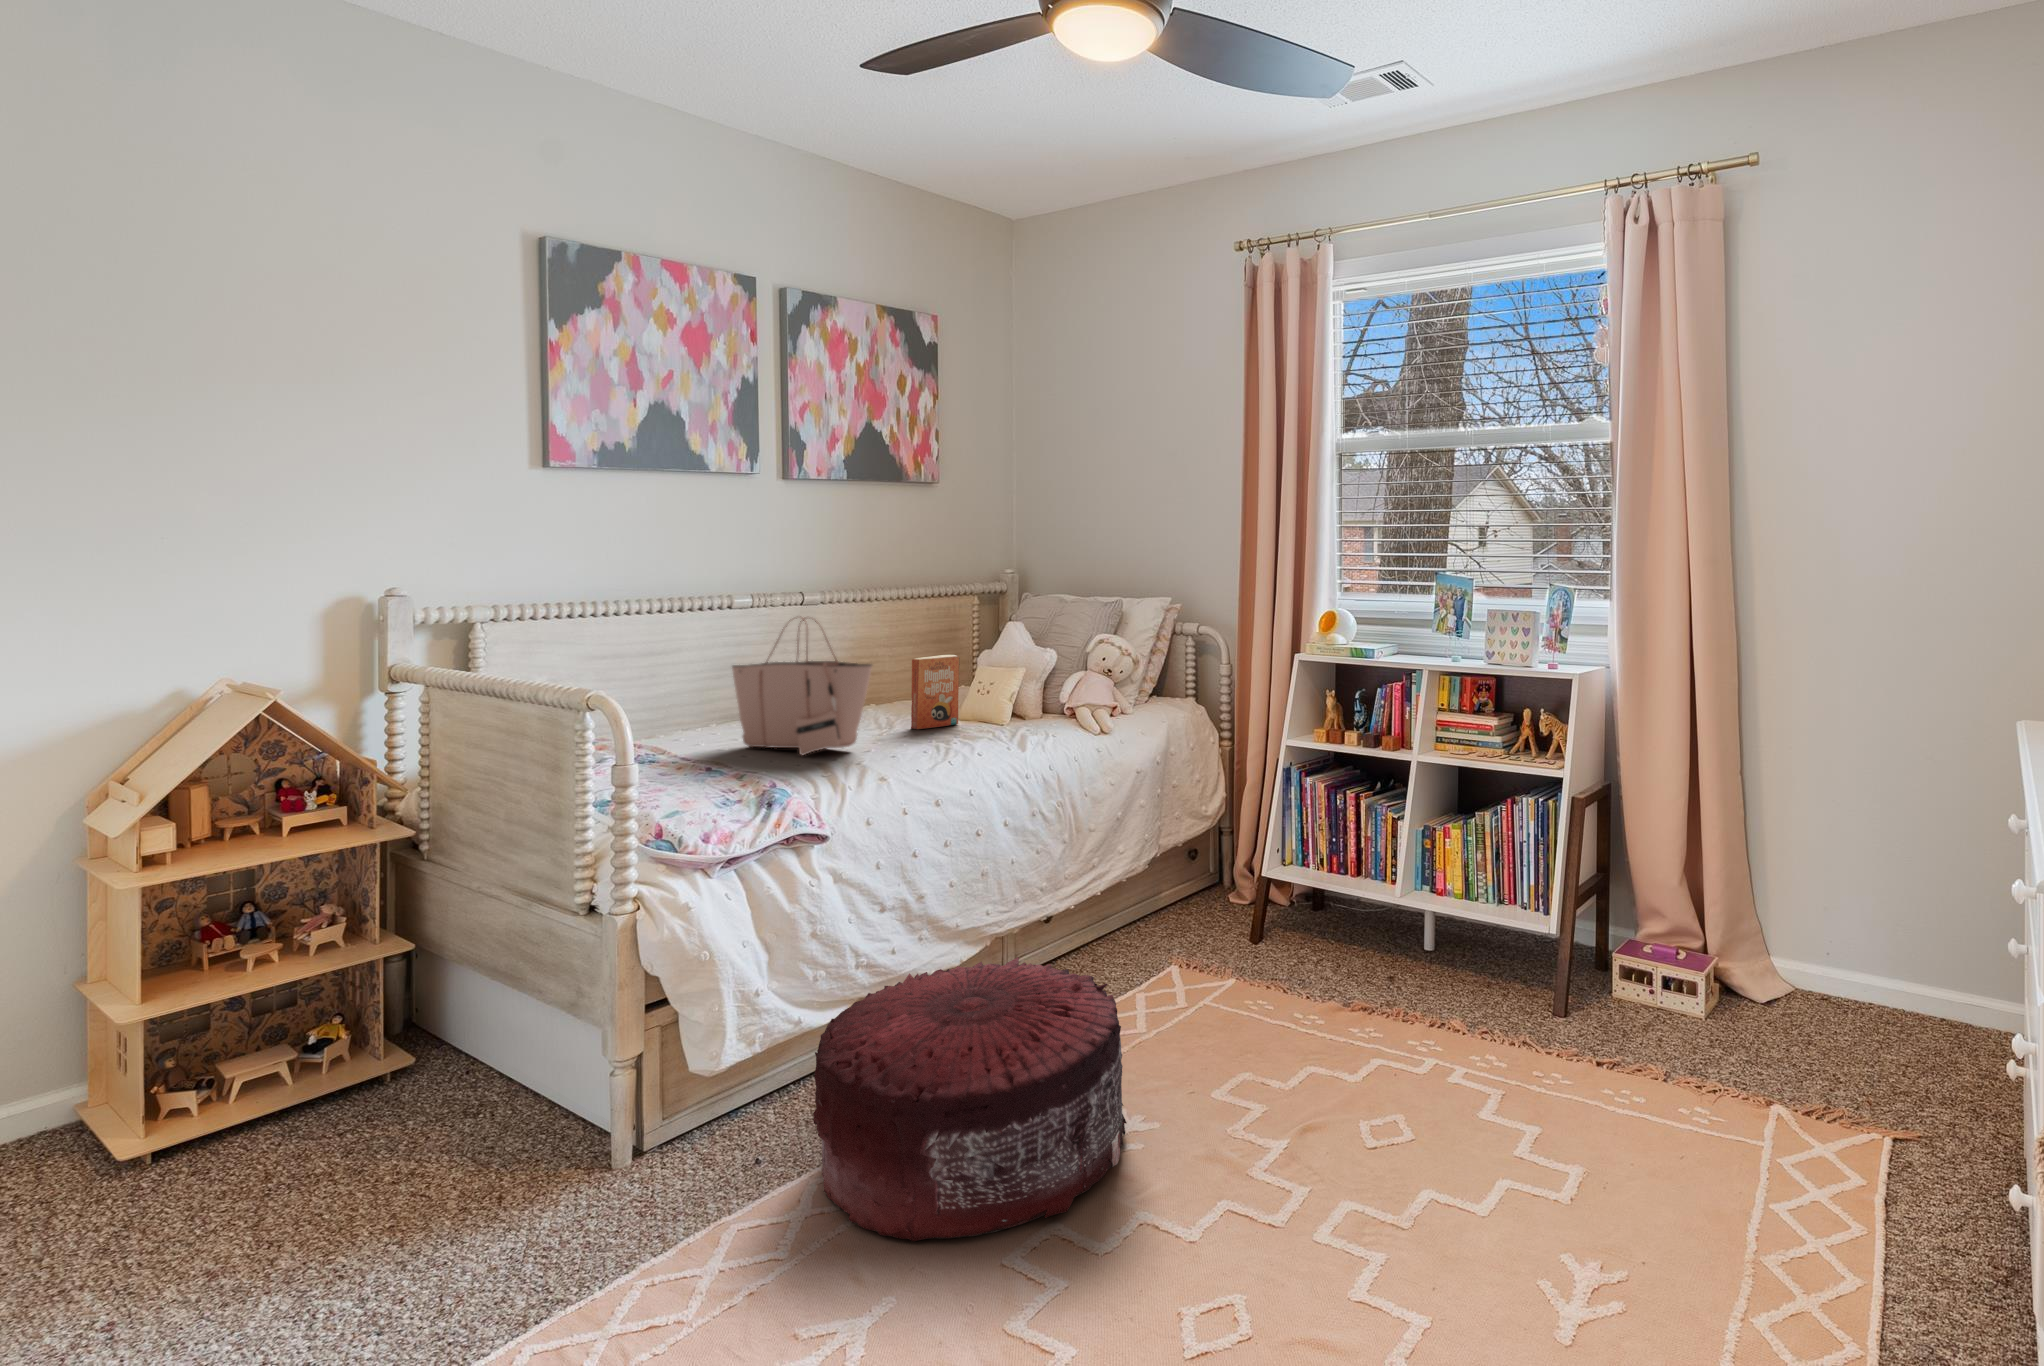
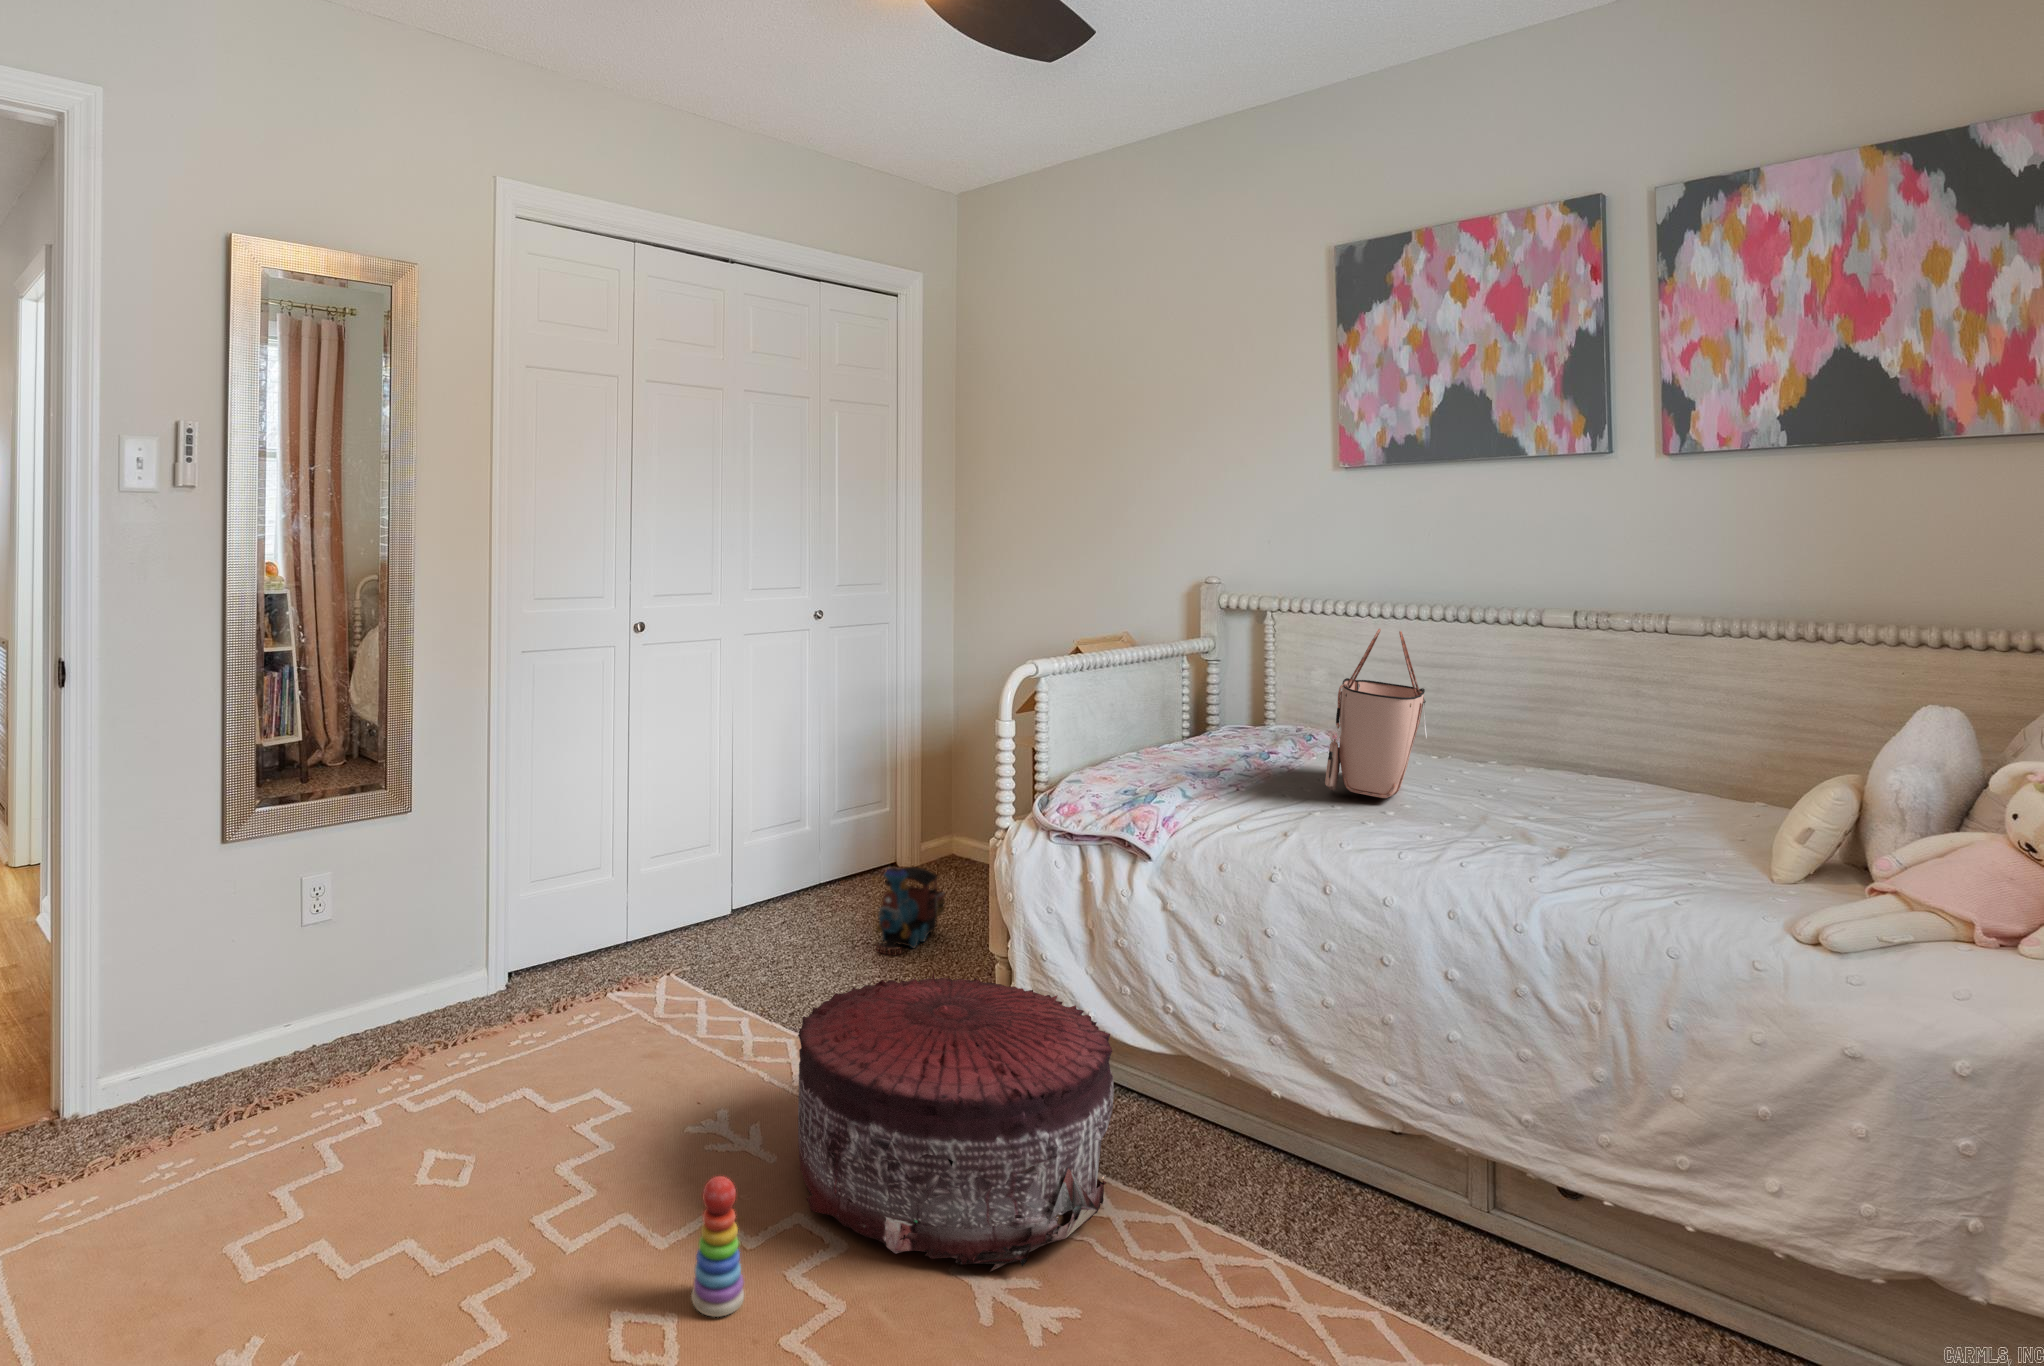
paperback book: present [911,654,960,729] -> none [1515,718,1721,855]
toy train: none [92,1119,268,1277] -> present [876,867,945,954]
stacking toy: none [1183,1136,1231,1263] -> present [691,1176,744,1317]

